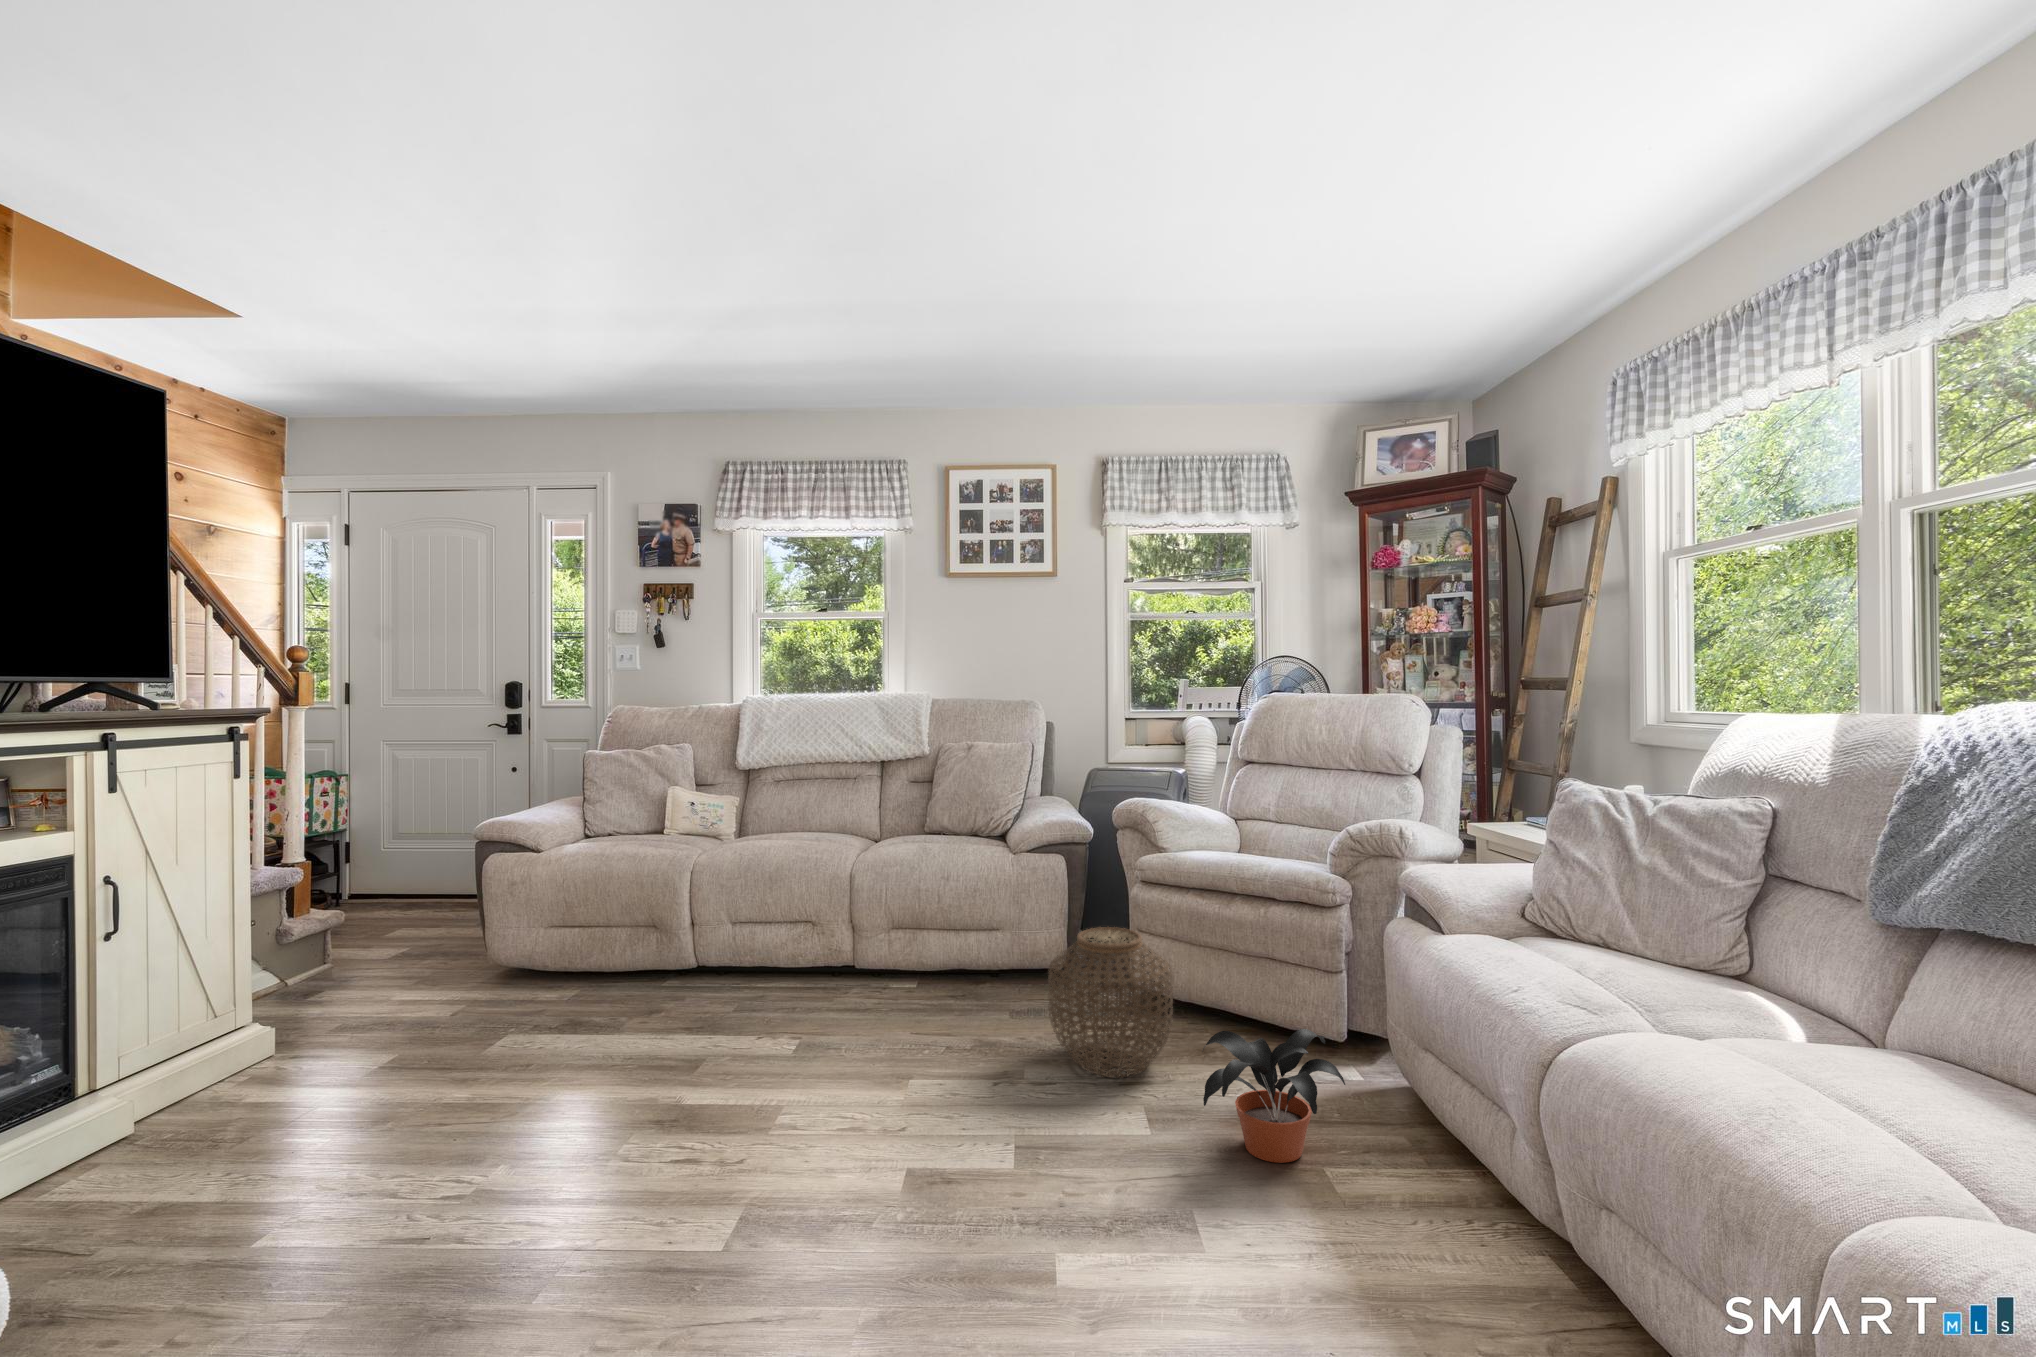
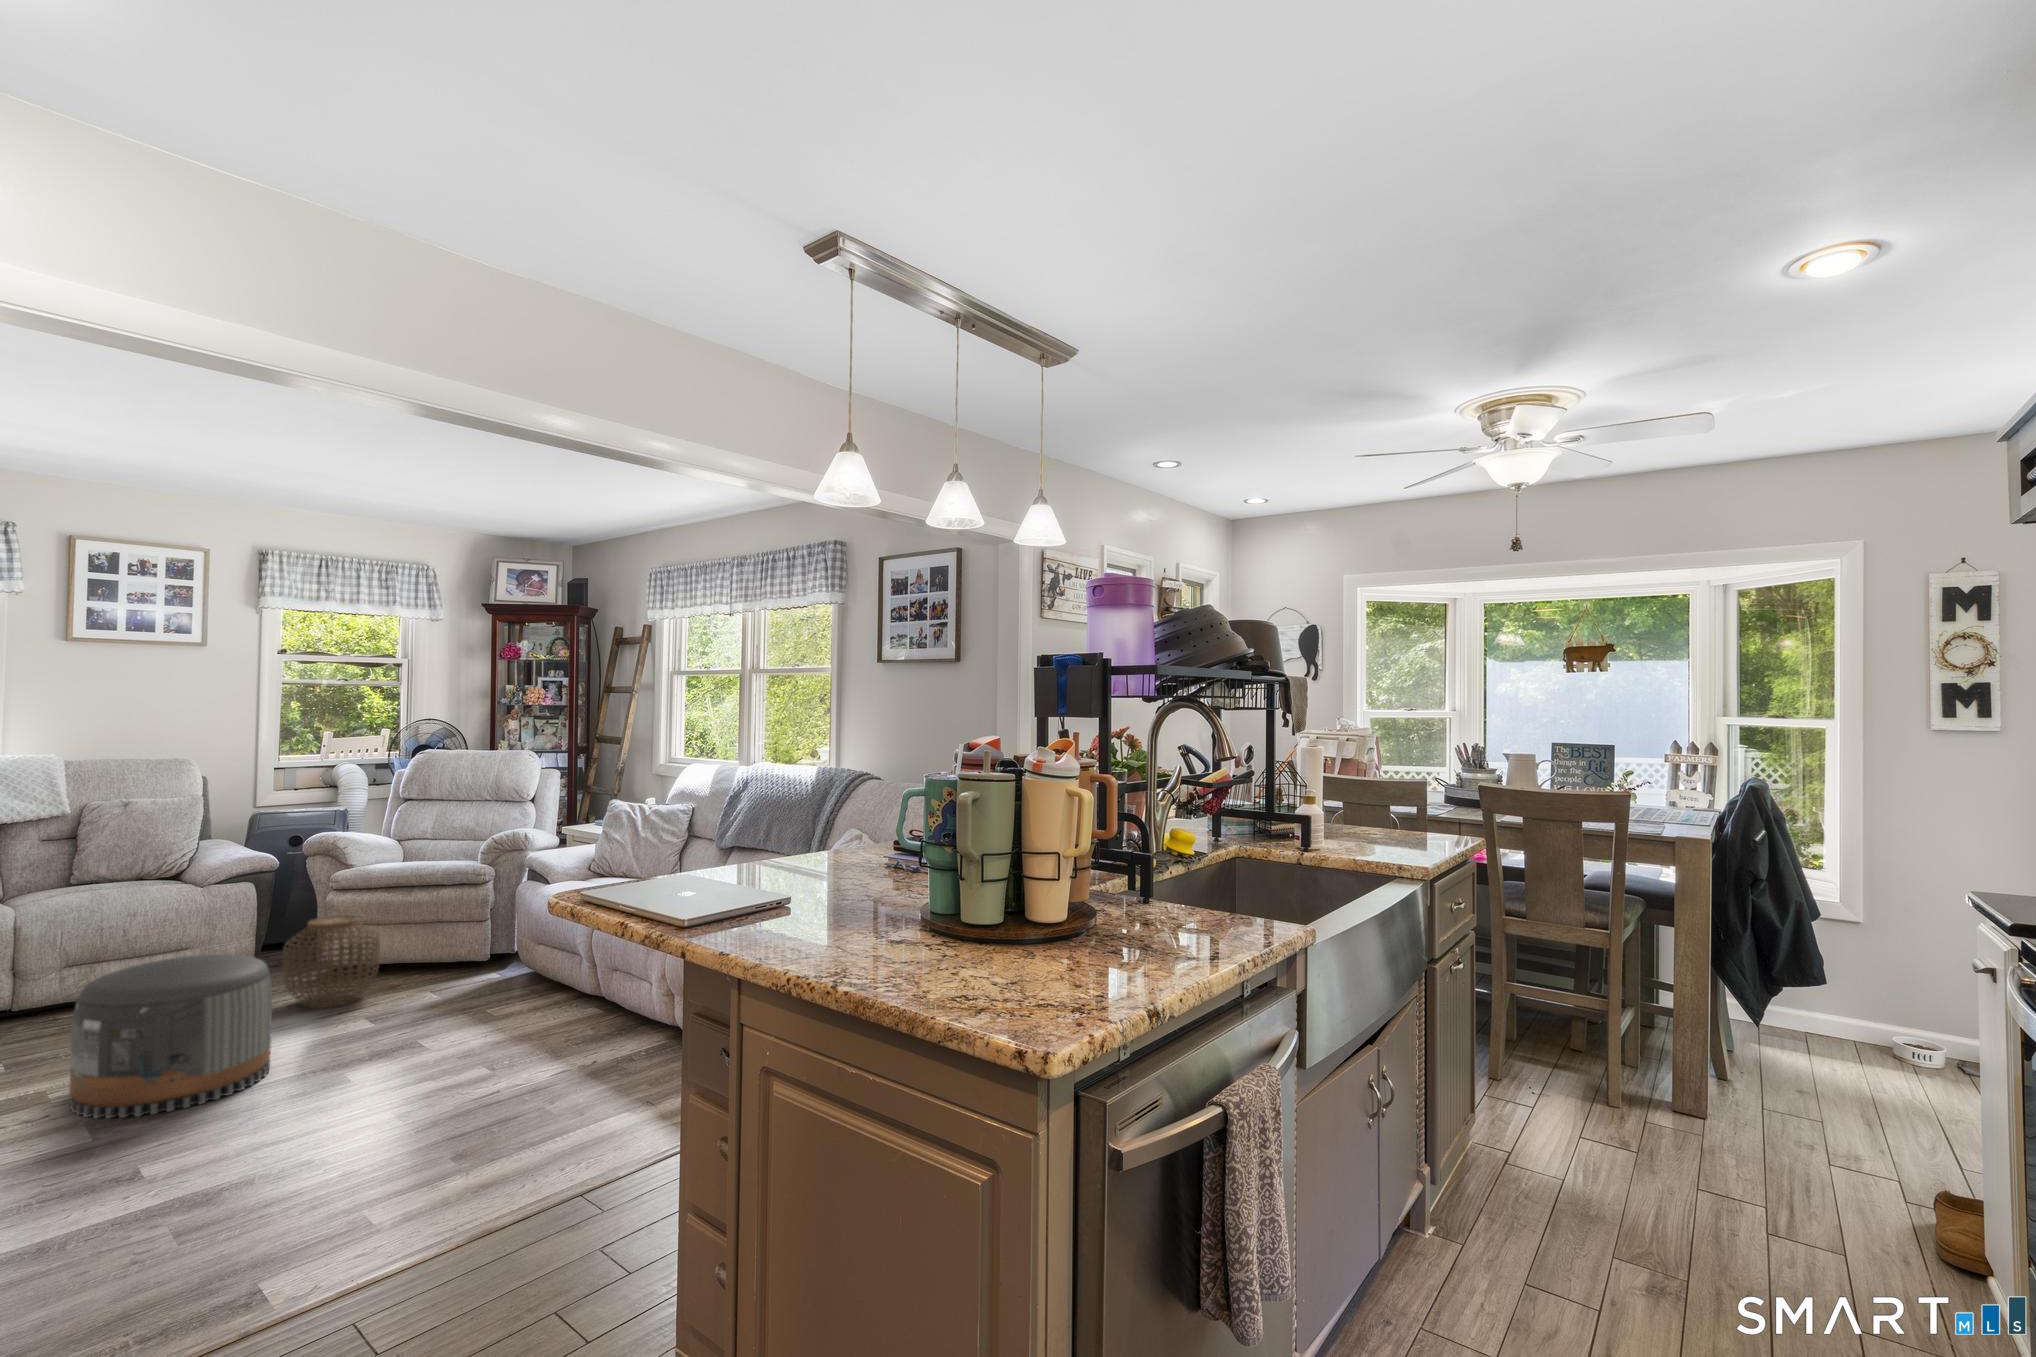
pouf: none [707,977,960,1275] -> present [69,954,272,1119]
potted plant: present [1203,1029,1345,1163] -> none [412,942,498,1011]

